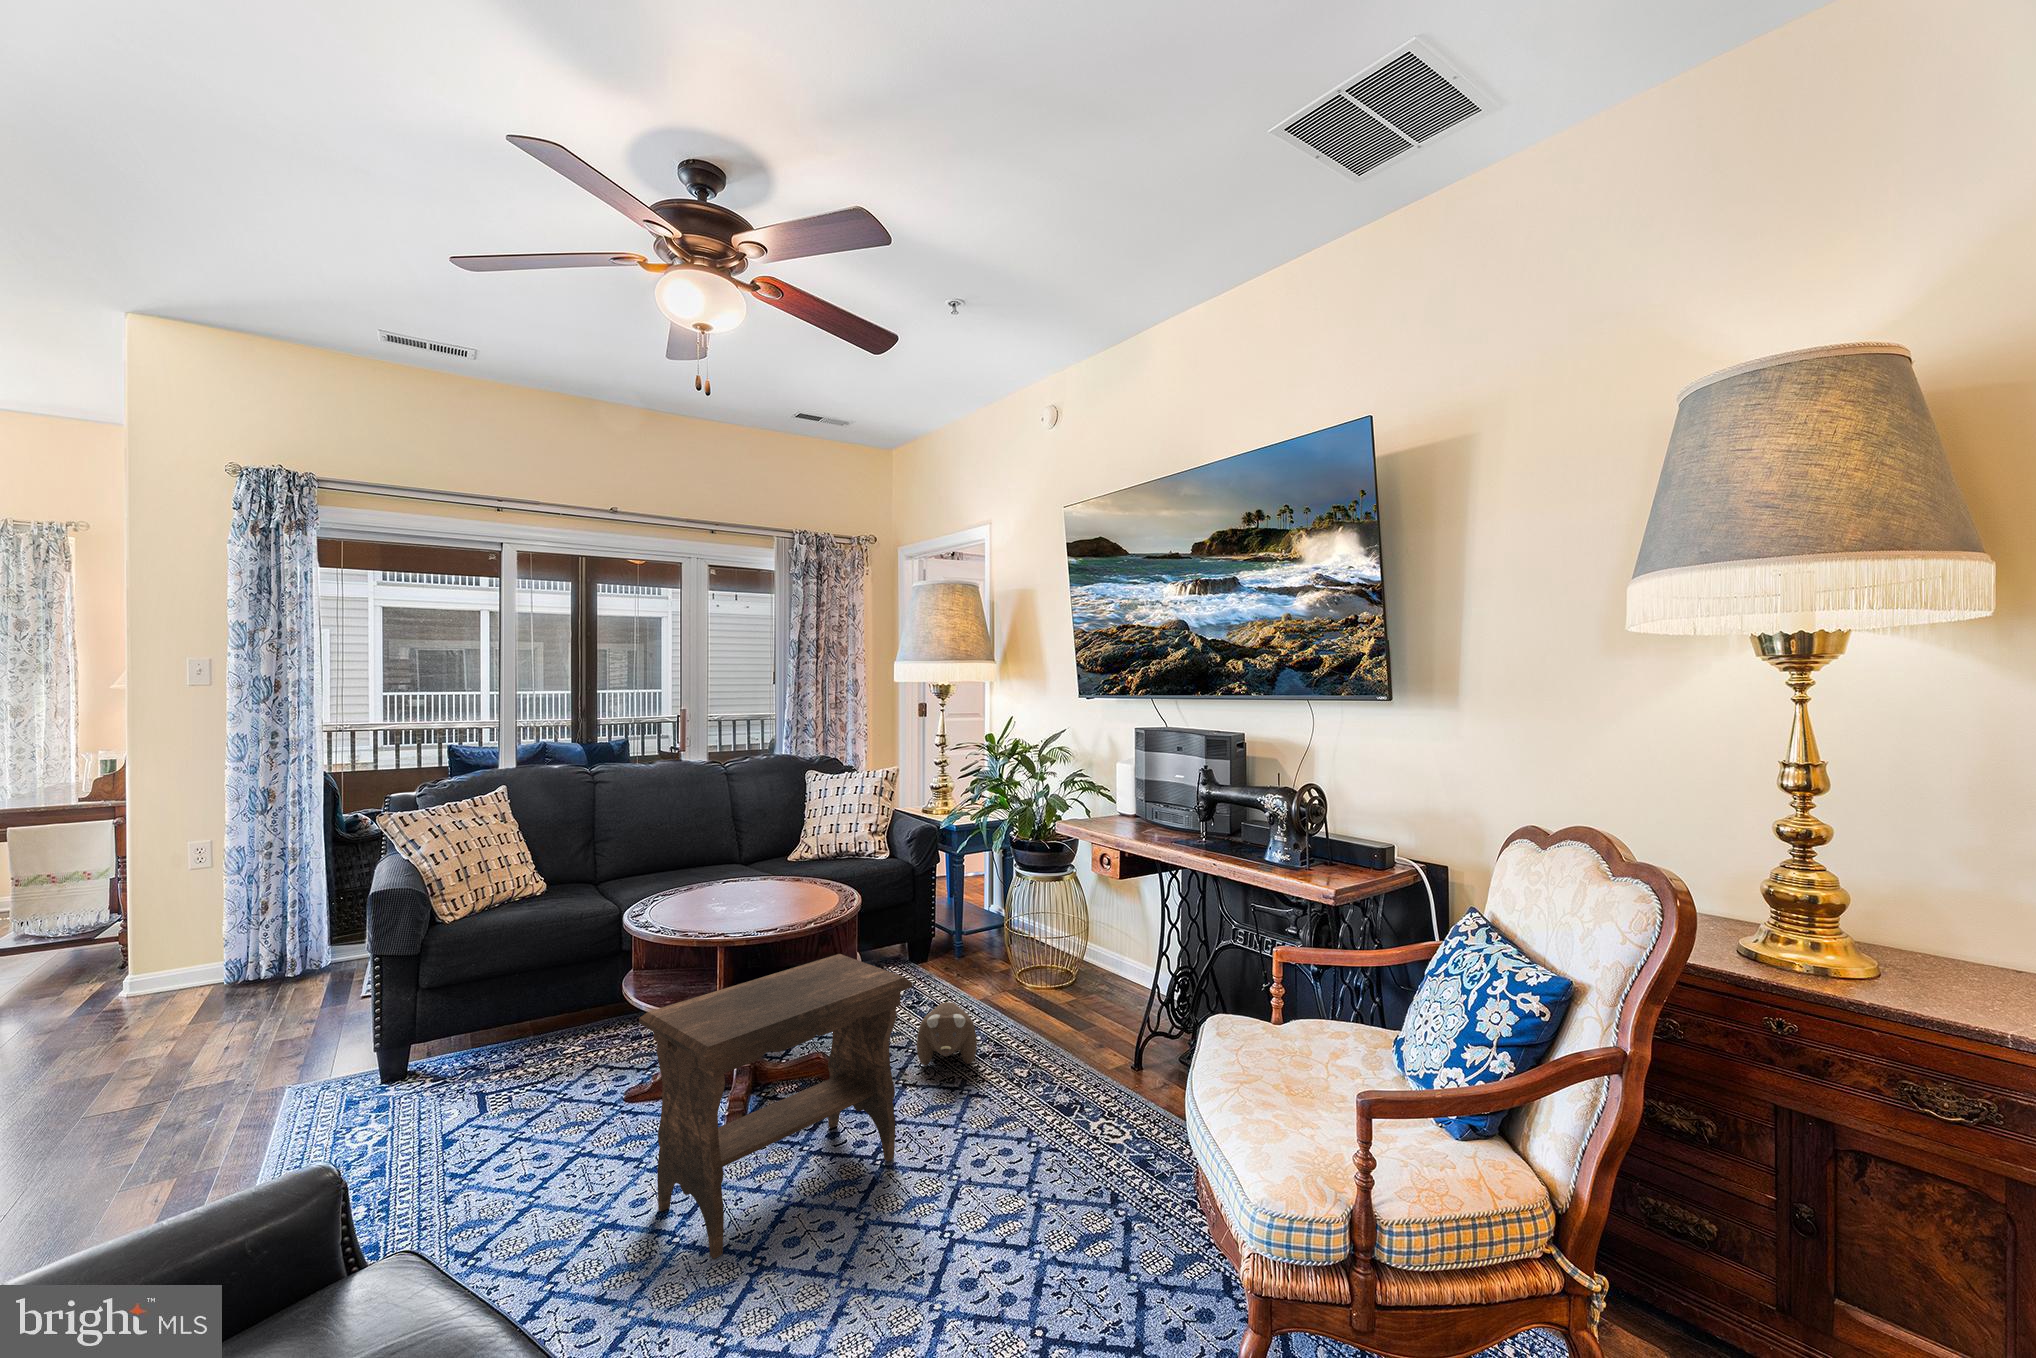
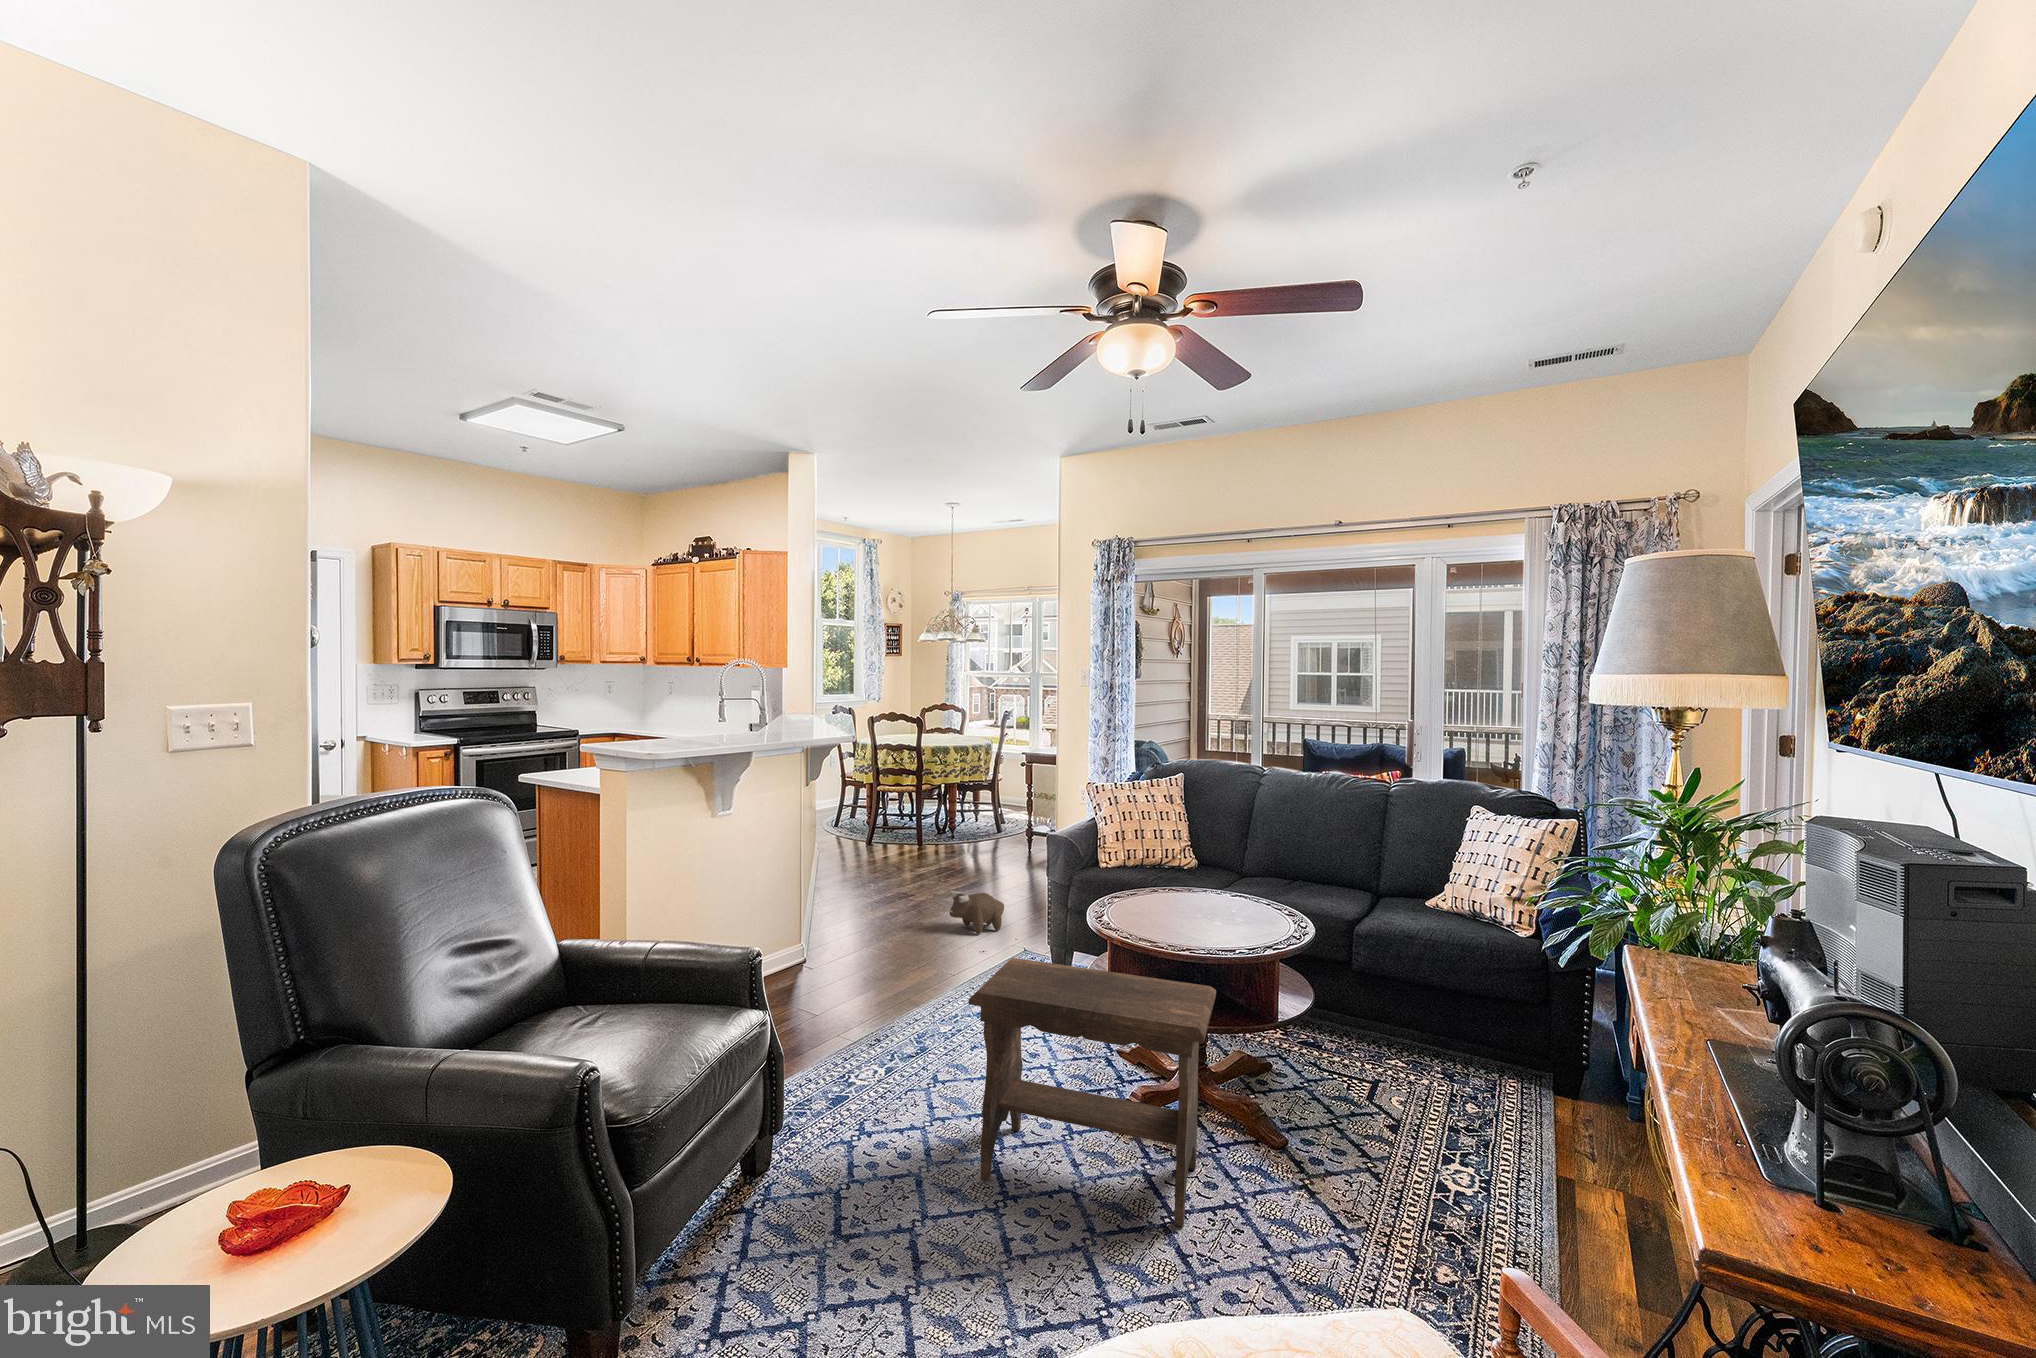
plush toy: present [917,1002,977,1065] -> present [948,891,1004,934]

